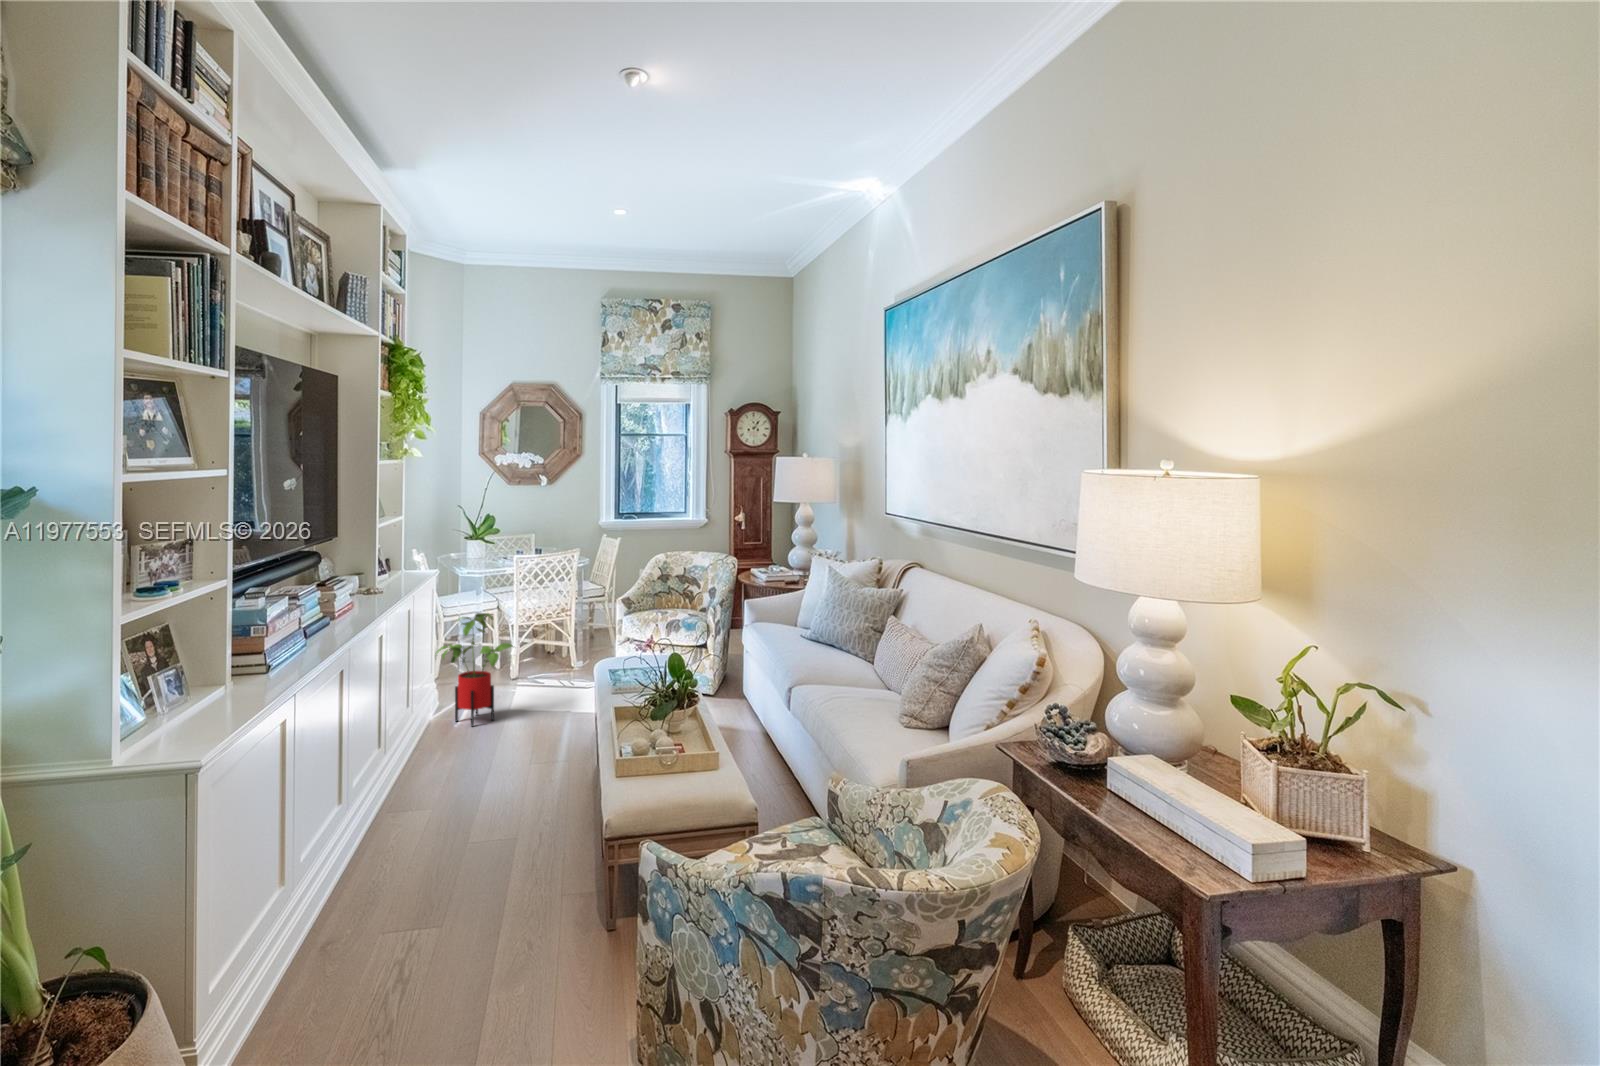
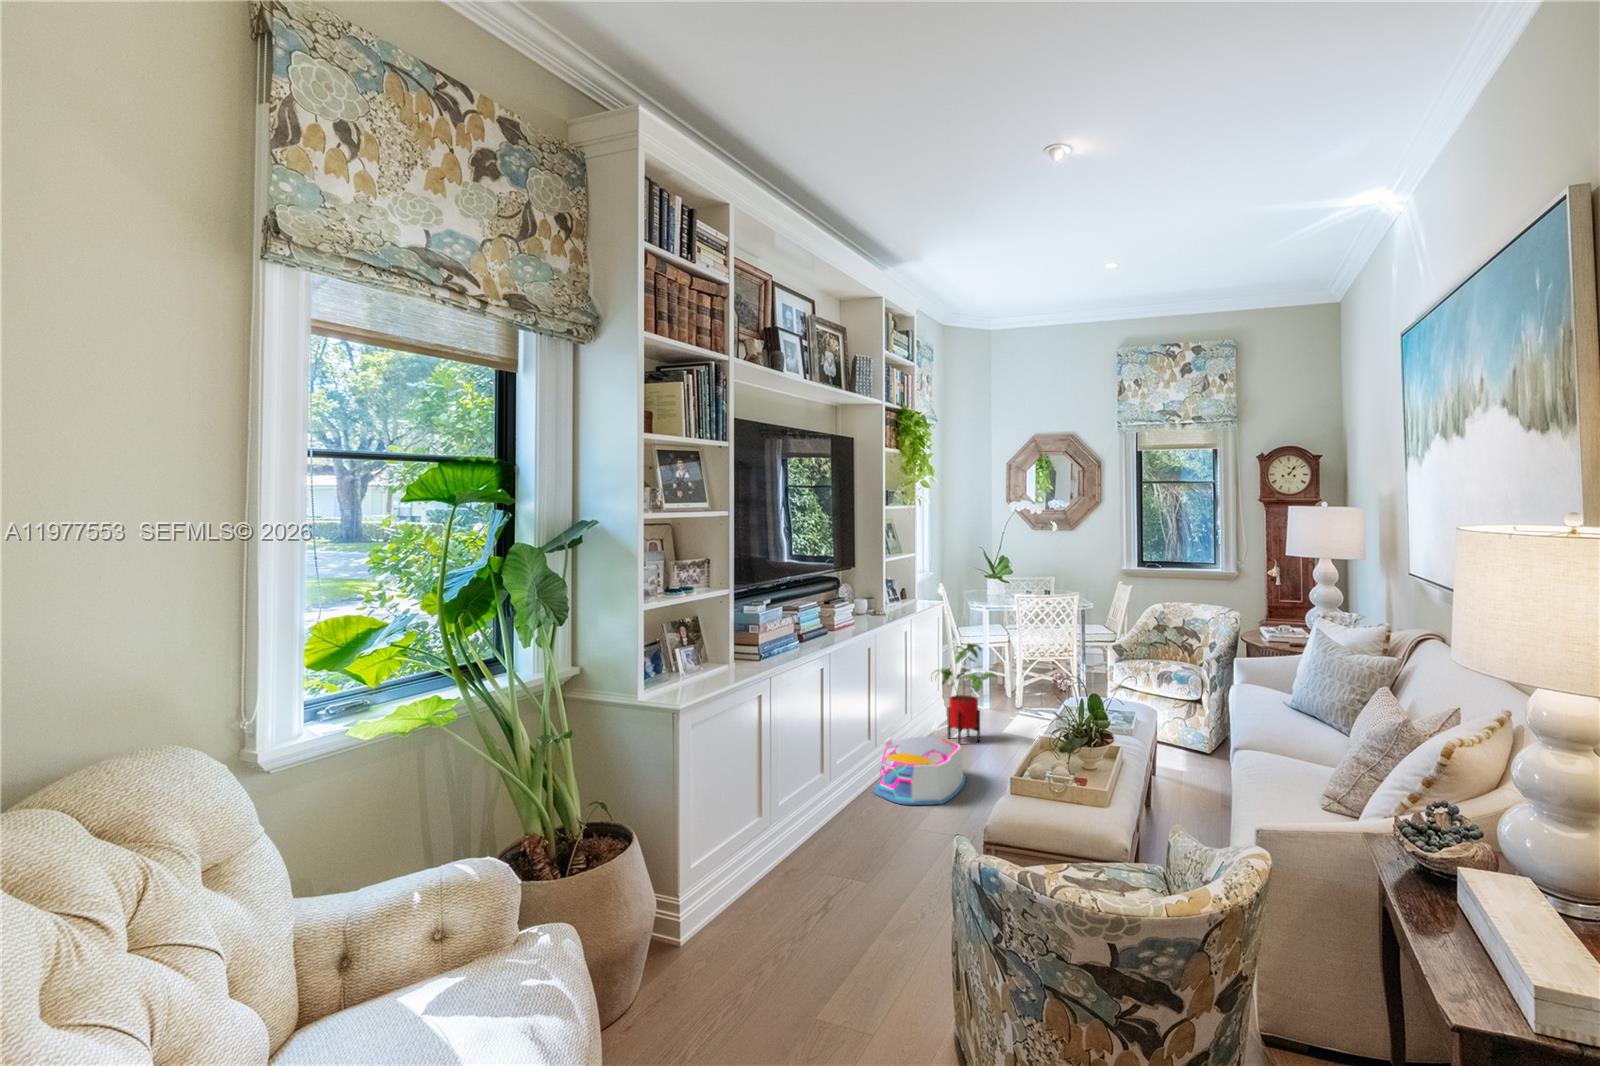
storage bin: none [402,726,504,811] -> present [874,736,966,805]

